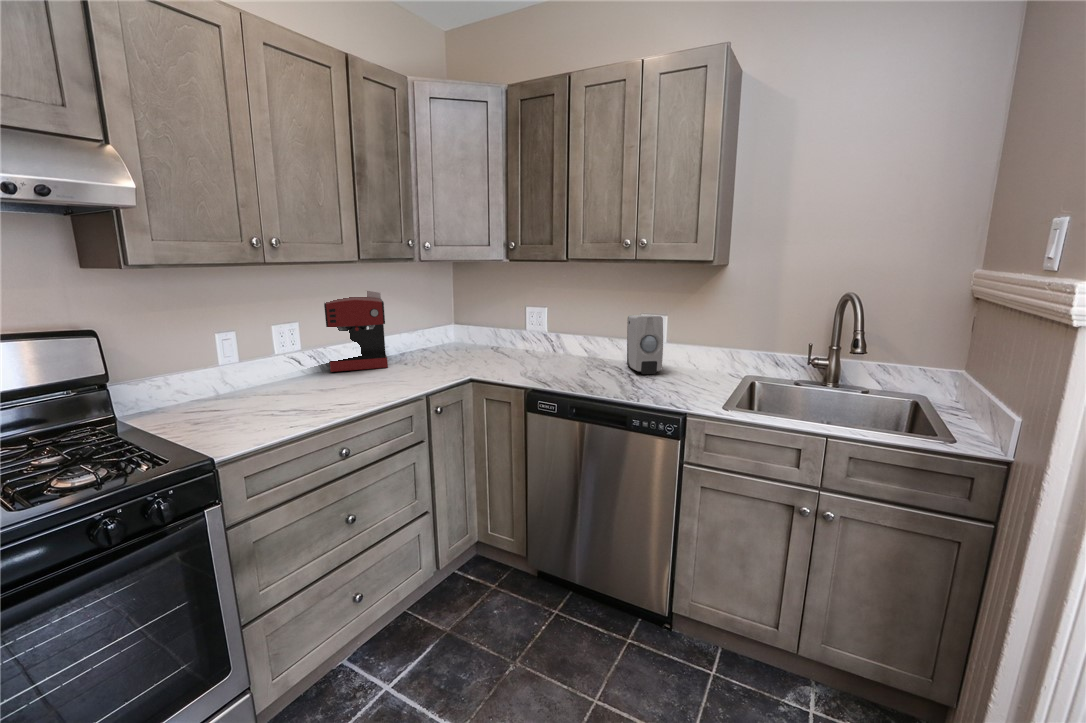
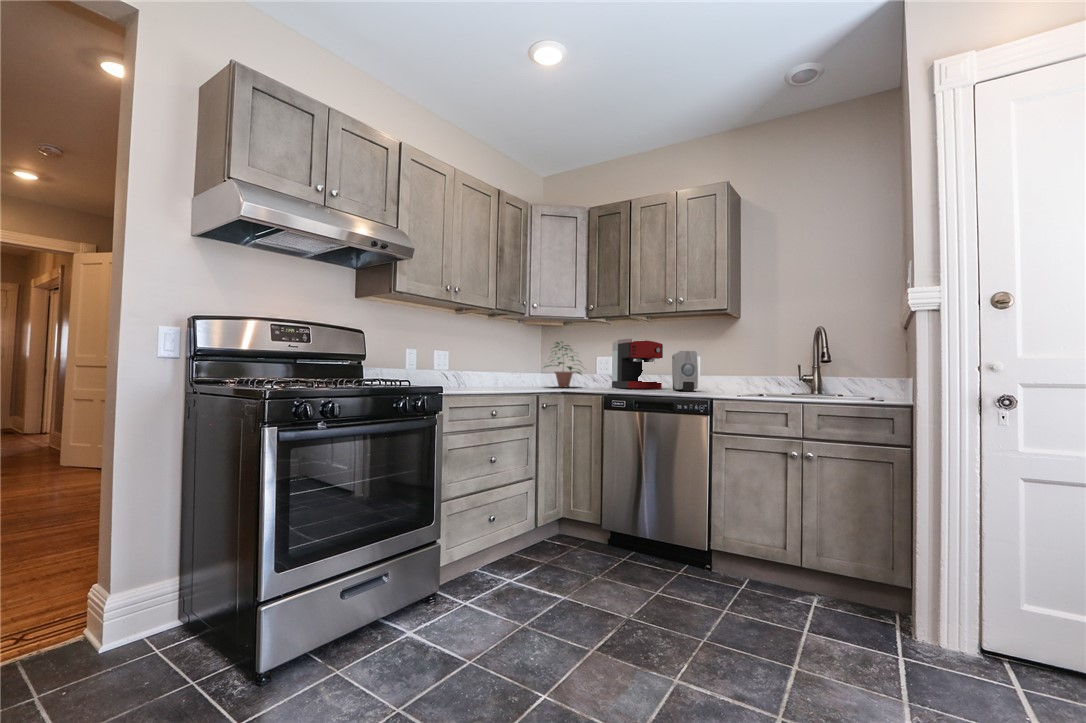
coffee maker: present [324,291,388,372] -> present [612,338,663,389]
potted plant: none [446,292,509,357] -> present [544,341,582,387]

